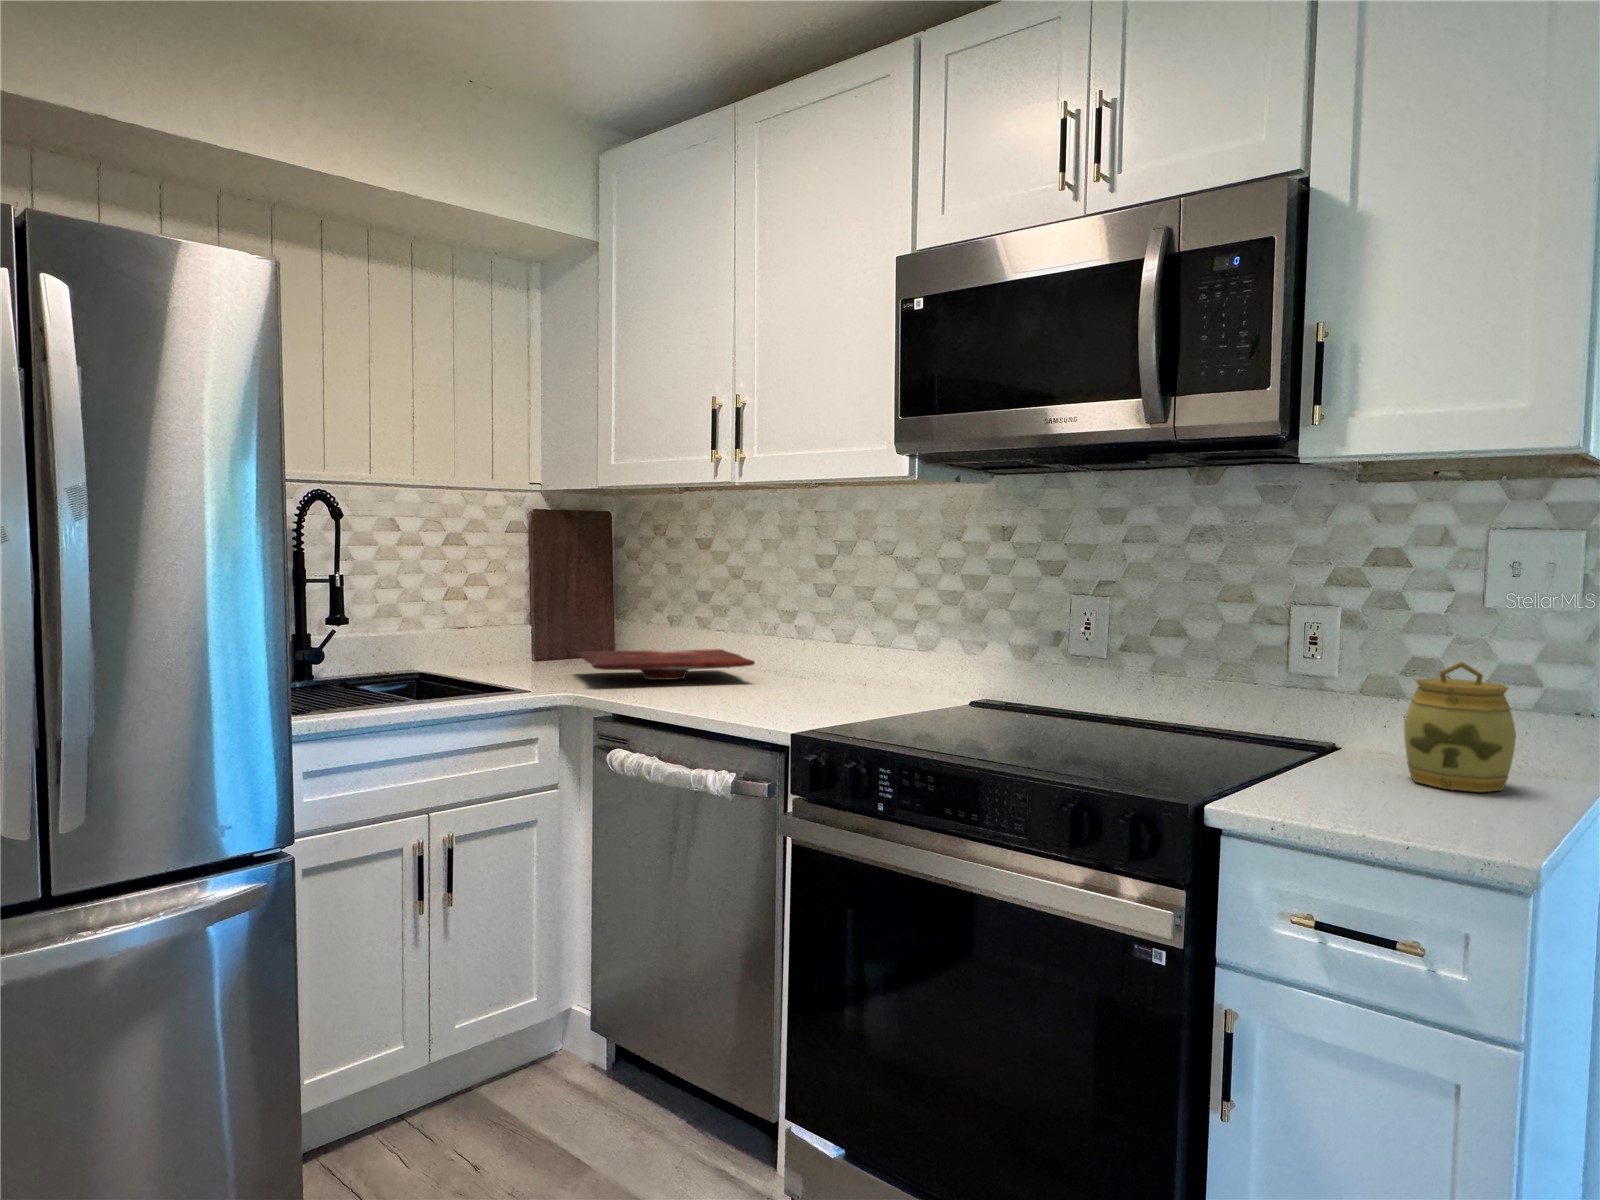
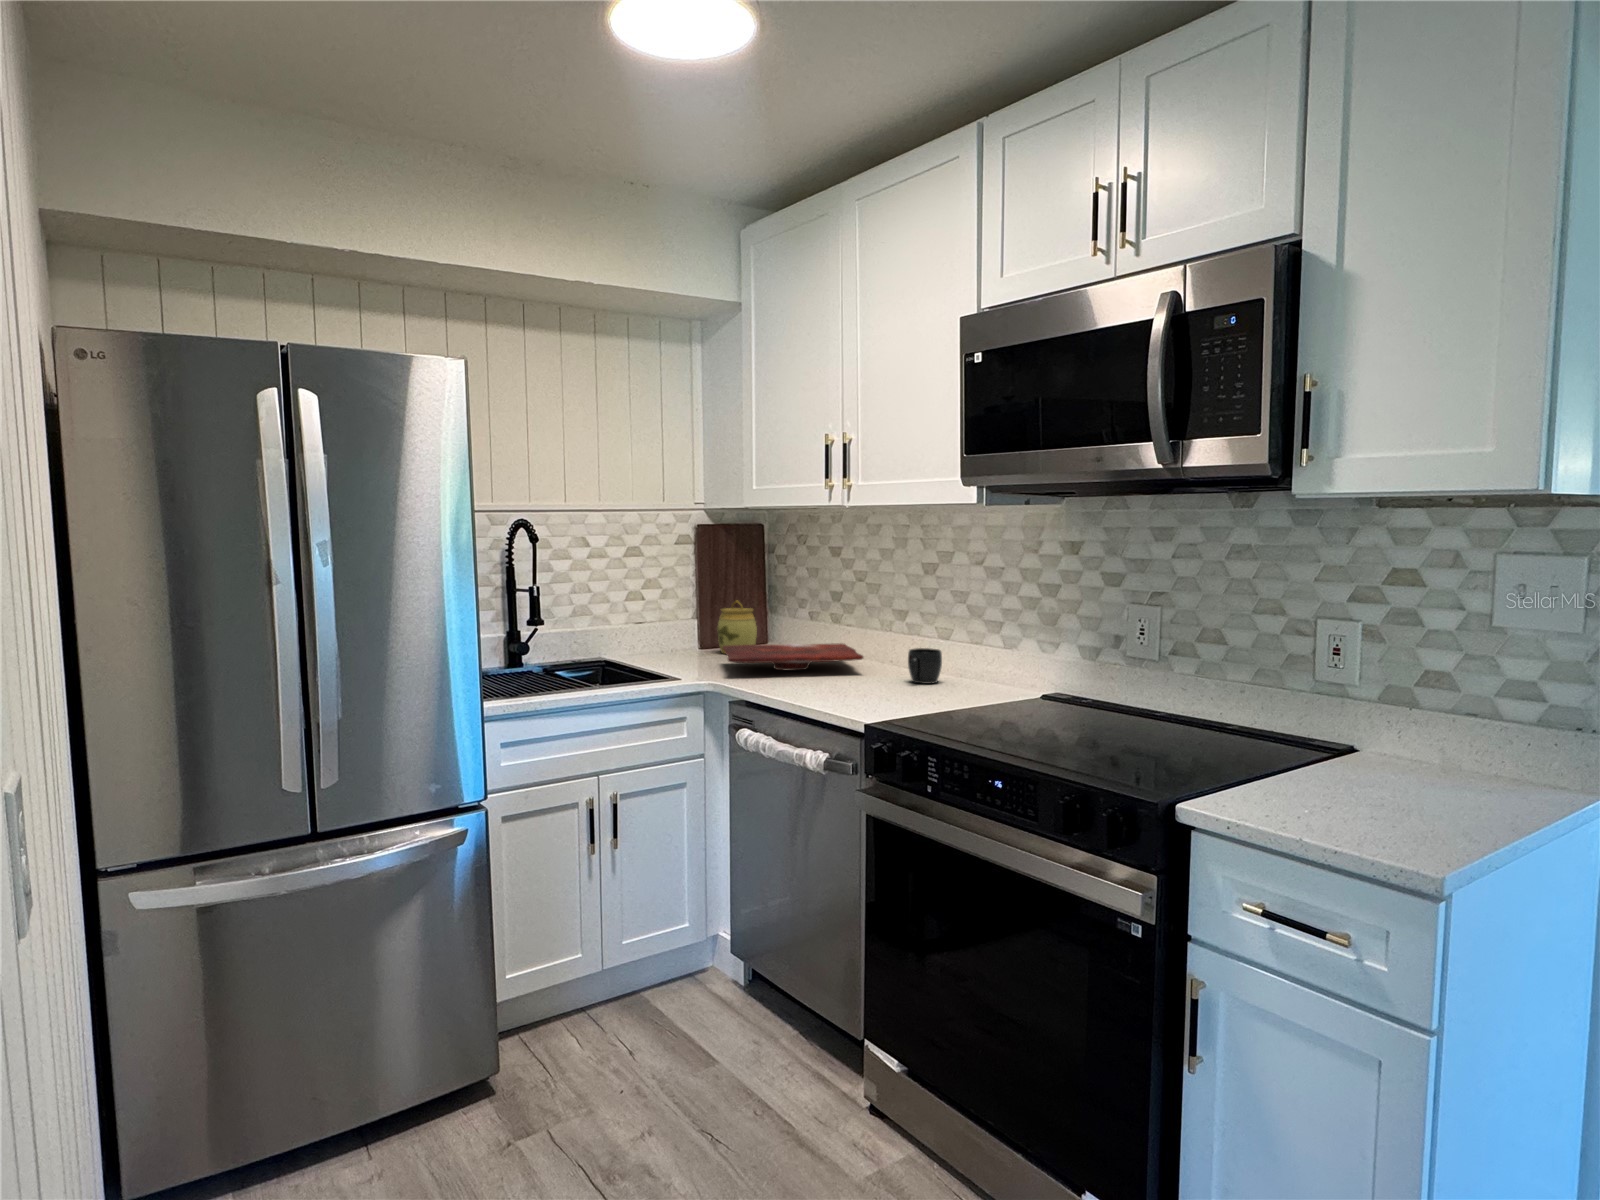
mug: none [811,651,851,691] -> present [908,648,942,684]
jar: present [1404,662,1516,792] -> present [717,600,757,653]

